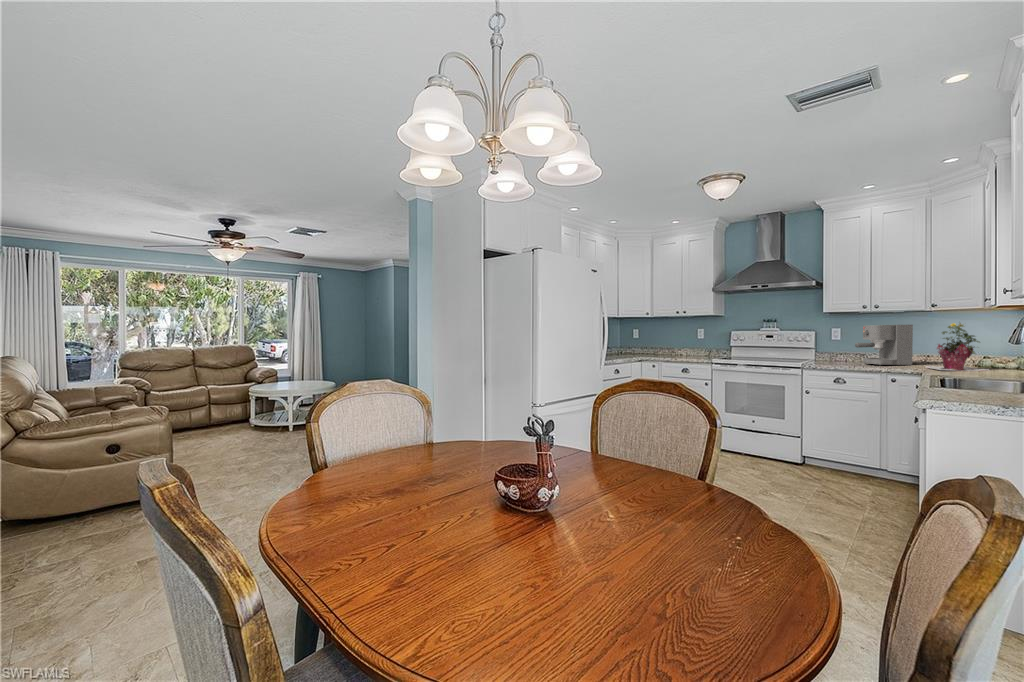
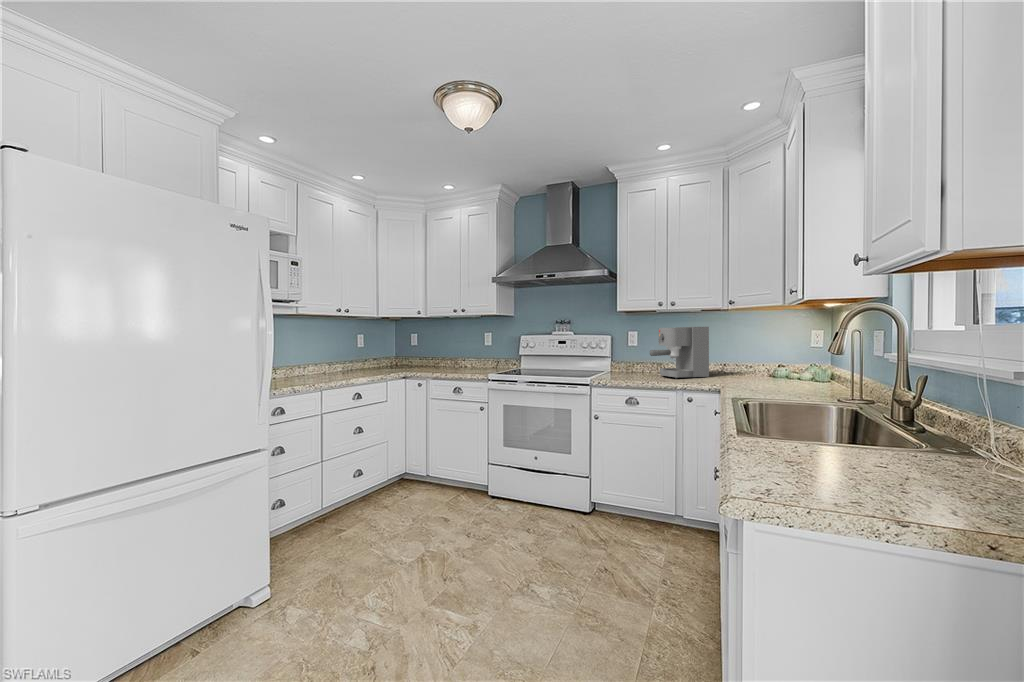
potted plant: present [926,323,990,371] -> none [723,323,790,386]

